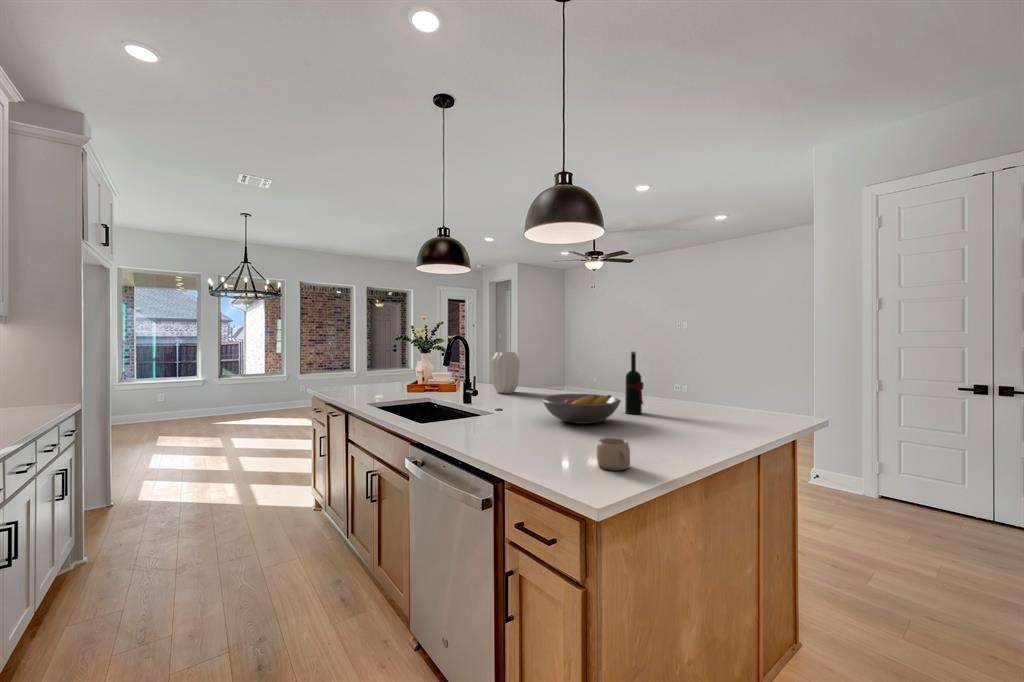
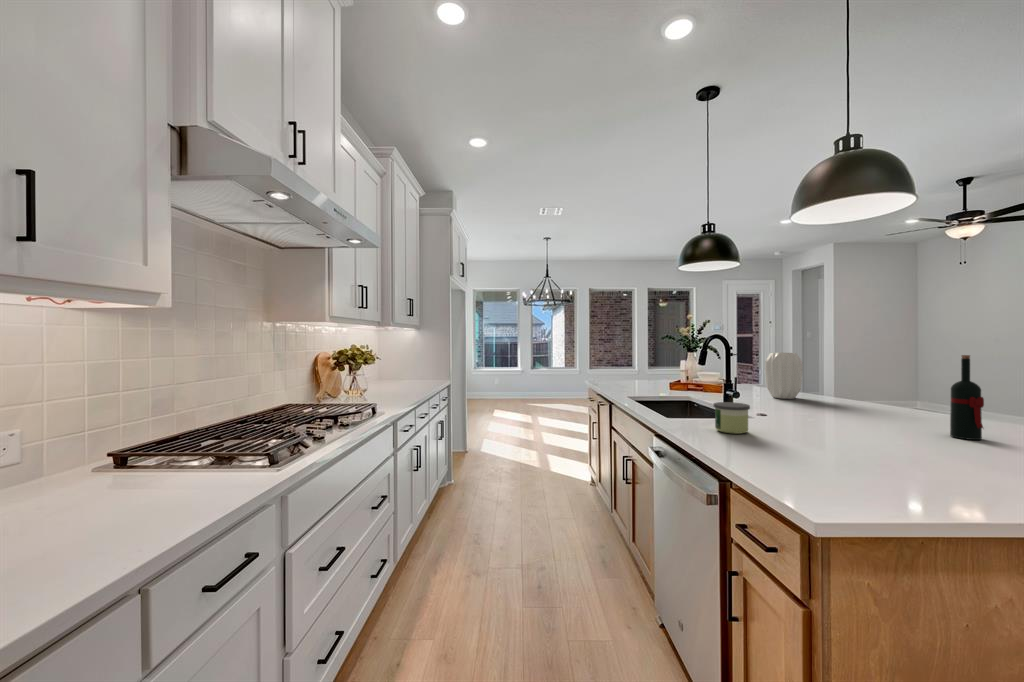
fruit bowl: present [542,394,621,424] -> none [808,403,930,441]
candle: none [469,401,501,432] -> present [713,402,750,434]
mug: present [597,438,630,471] -> none [845,454,894,494]

